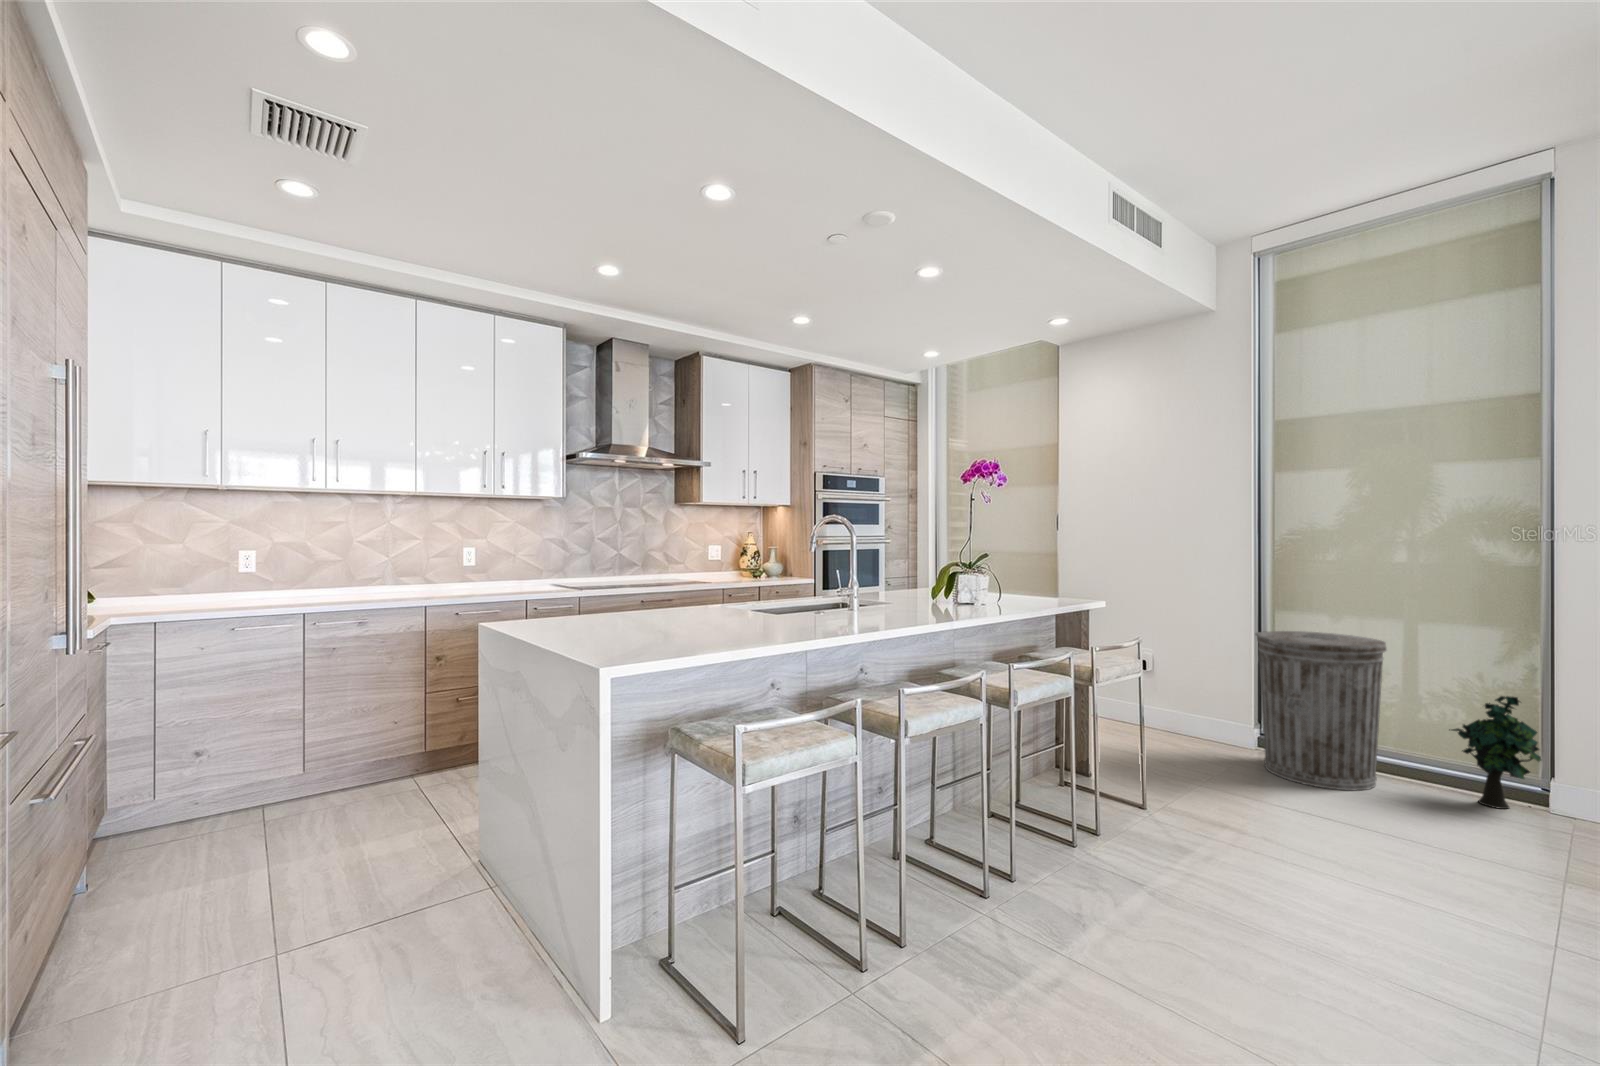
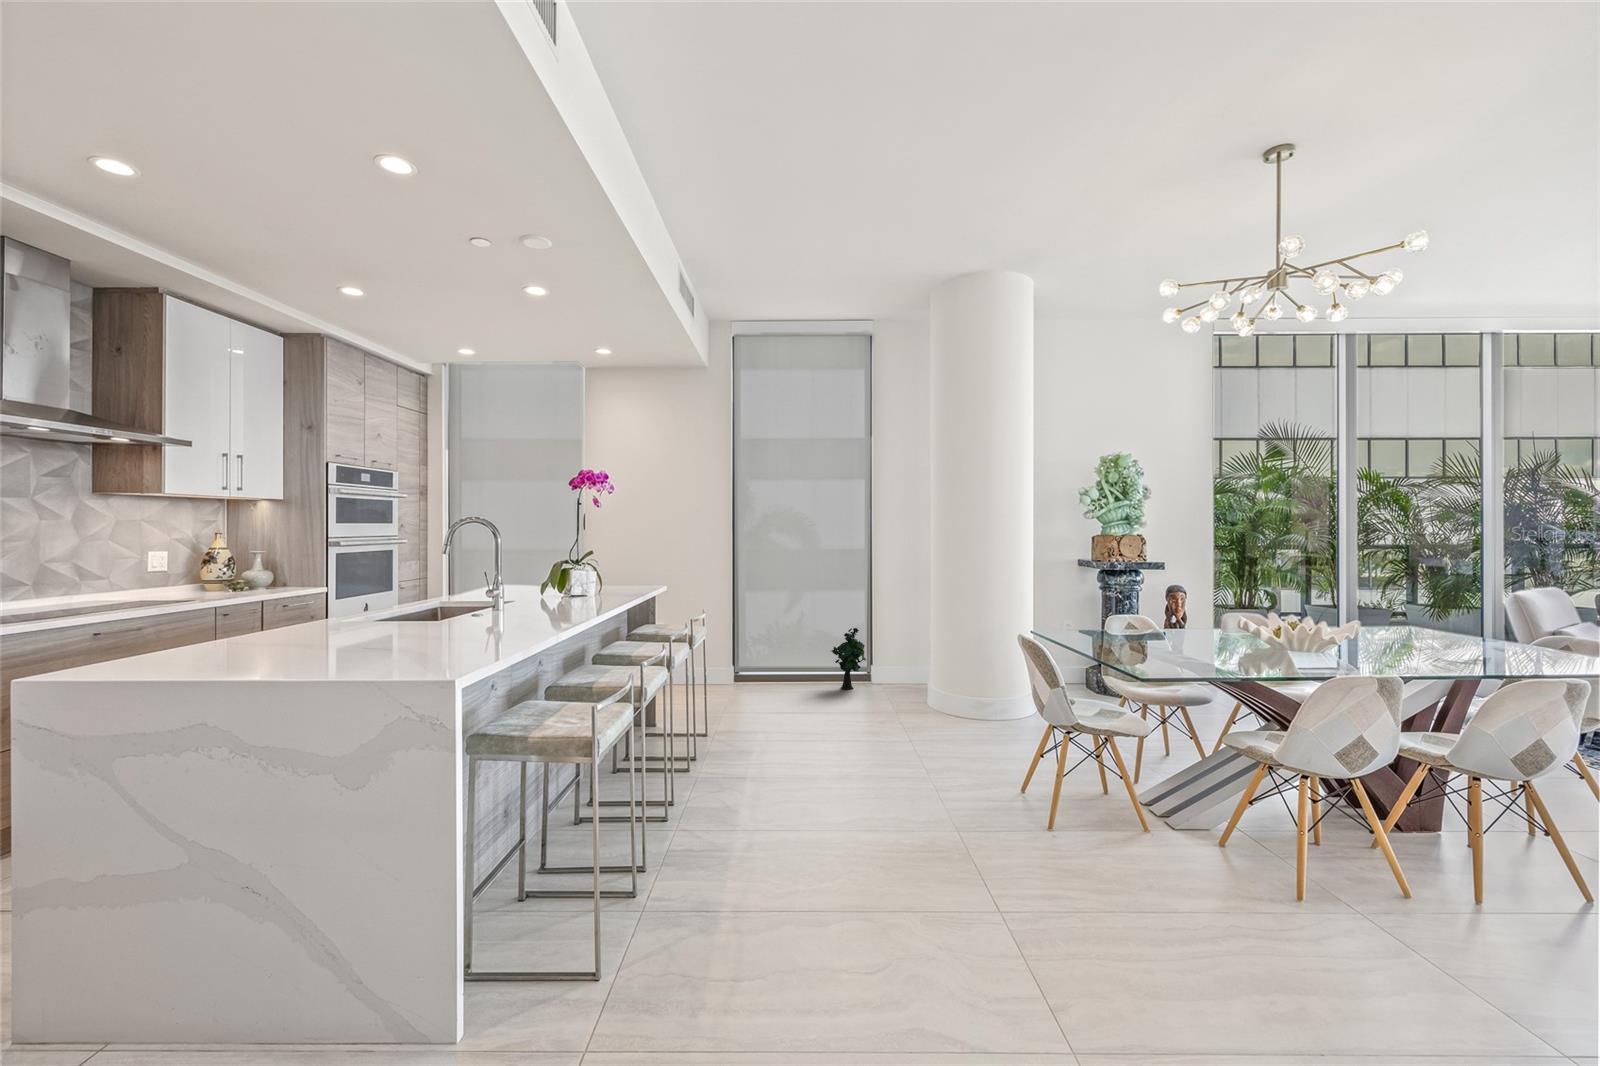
trash can: present [1256,631,1387,790] -> none [740,601,806,699]

